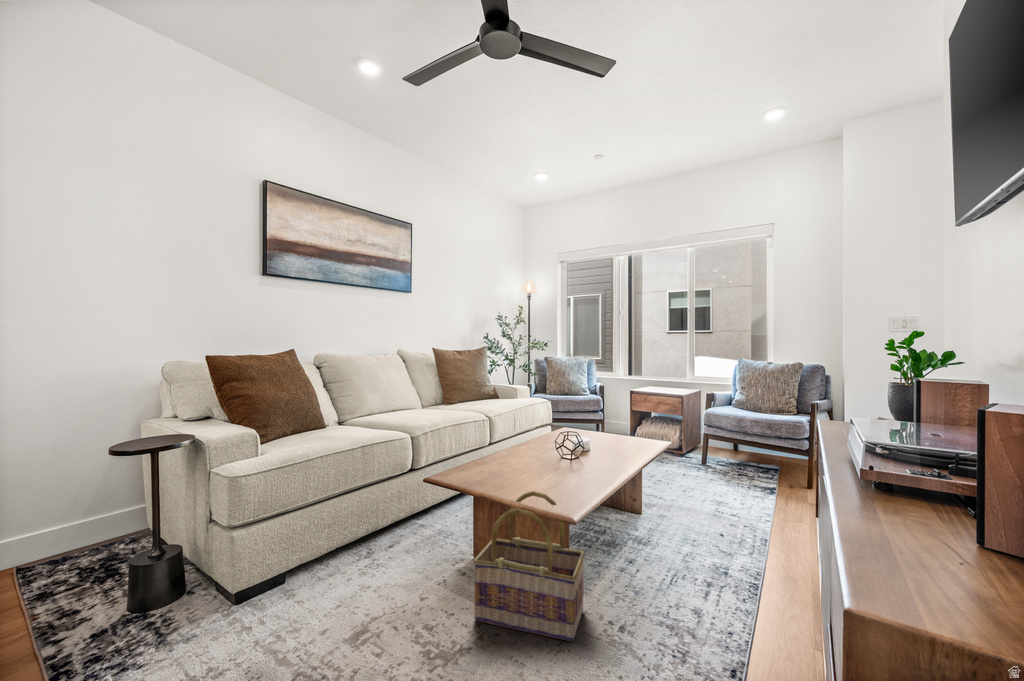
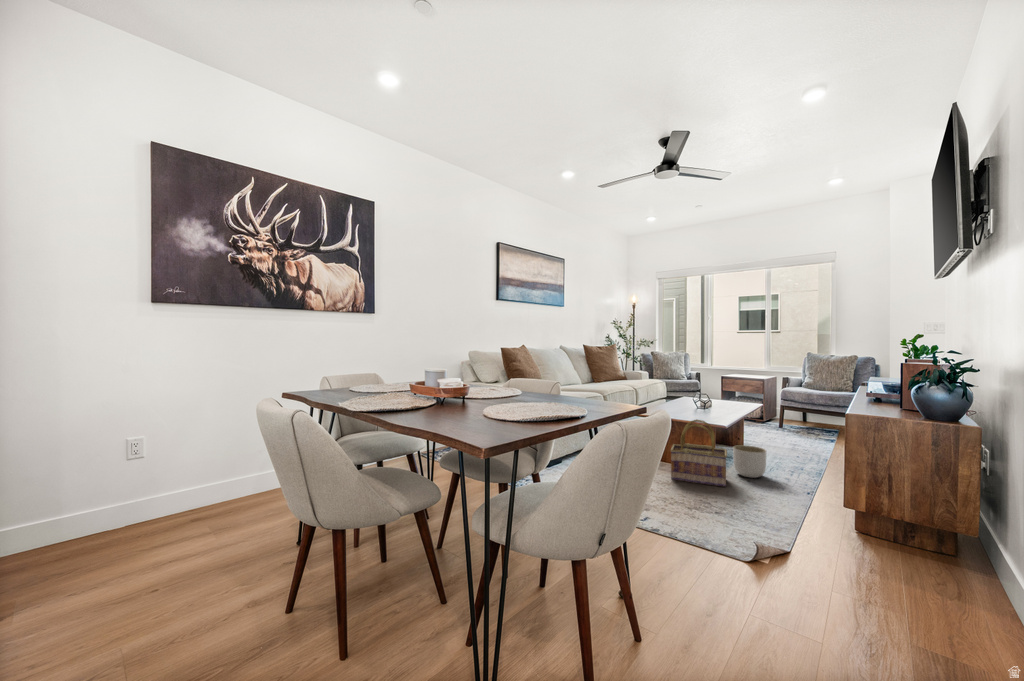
planter: none [604,532,661,602] -> present [733,445,766,478]

